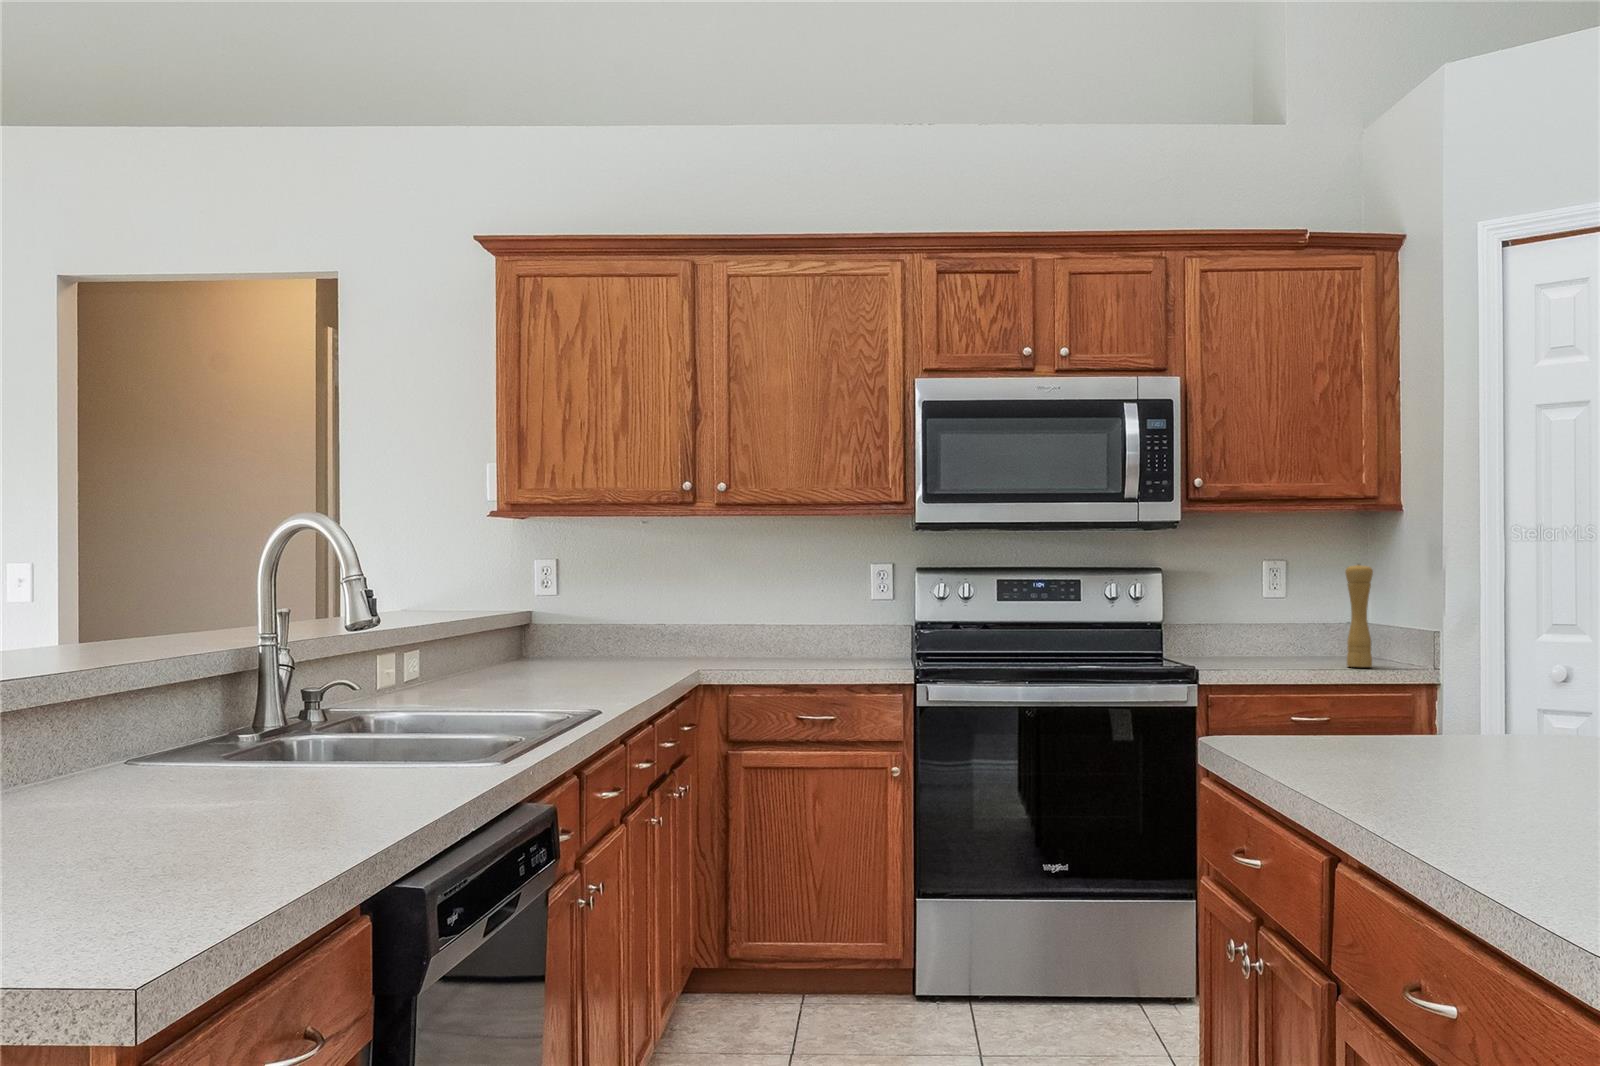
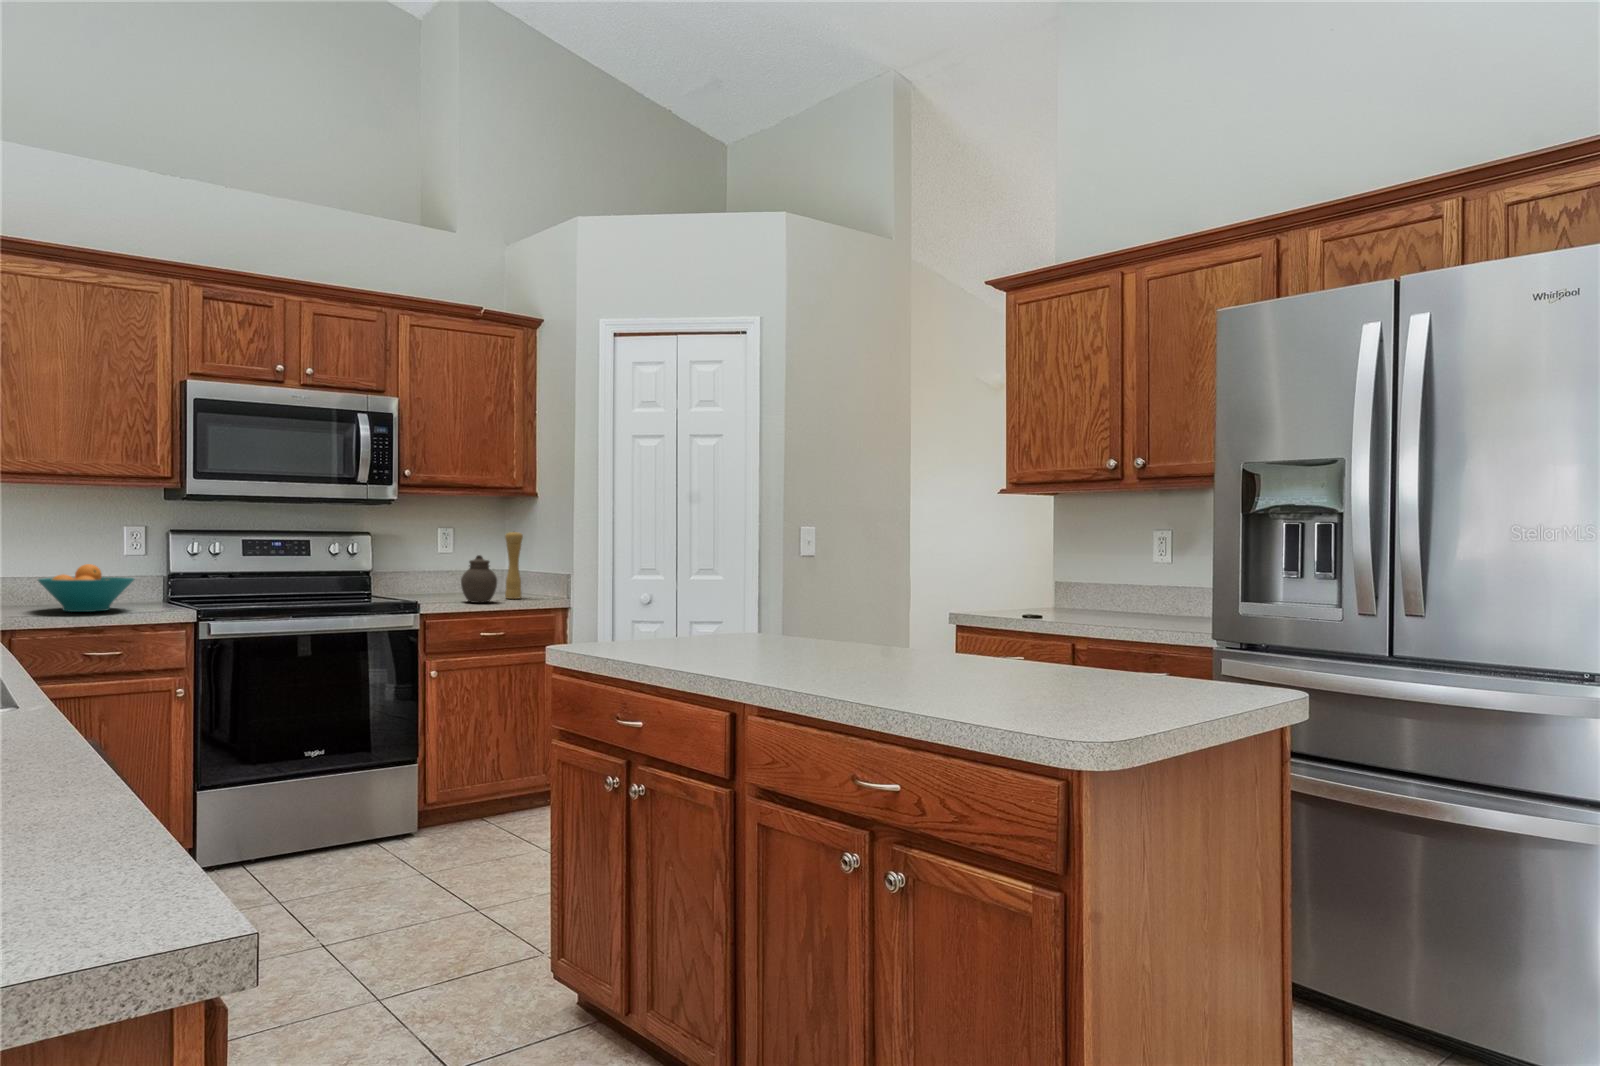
jar: none [1270,600,1325,671] -> present [461,555,497,603]
fruit bowl: none [764,605,859,661] -> present [38,564,134,612]

